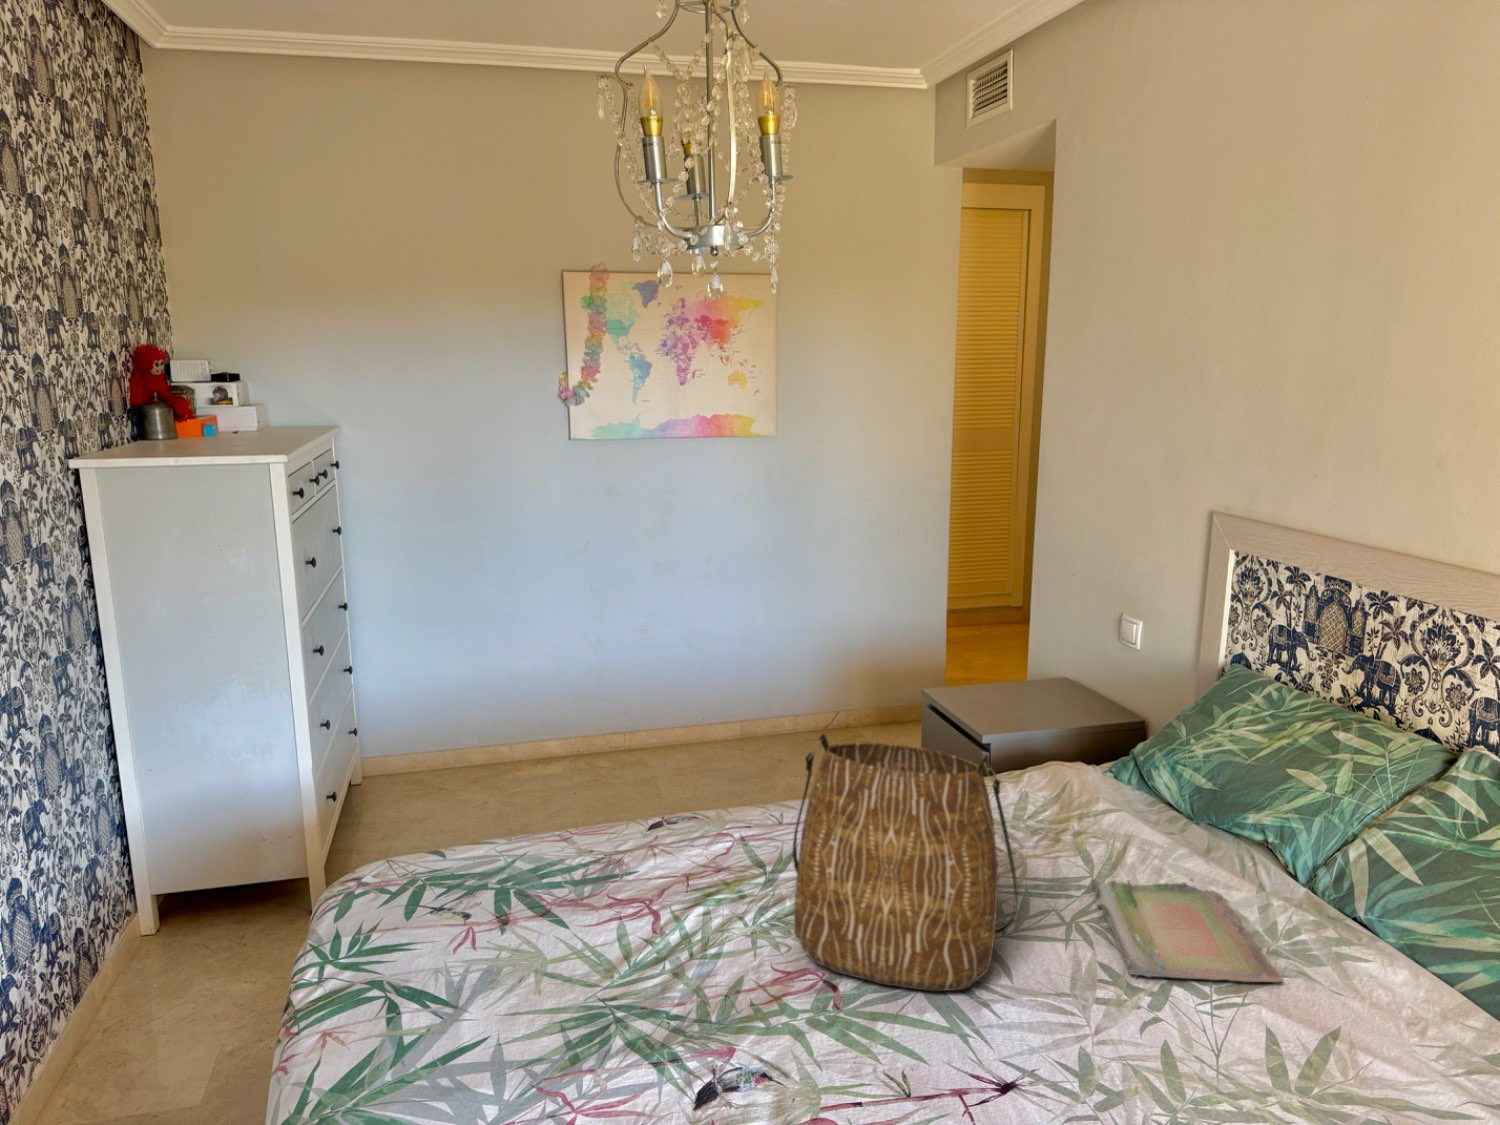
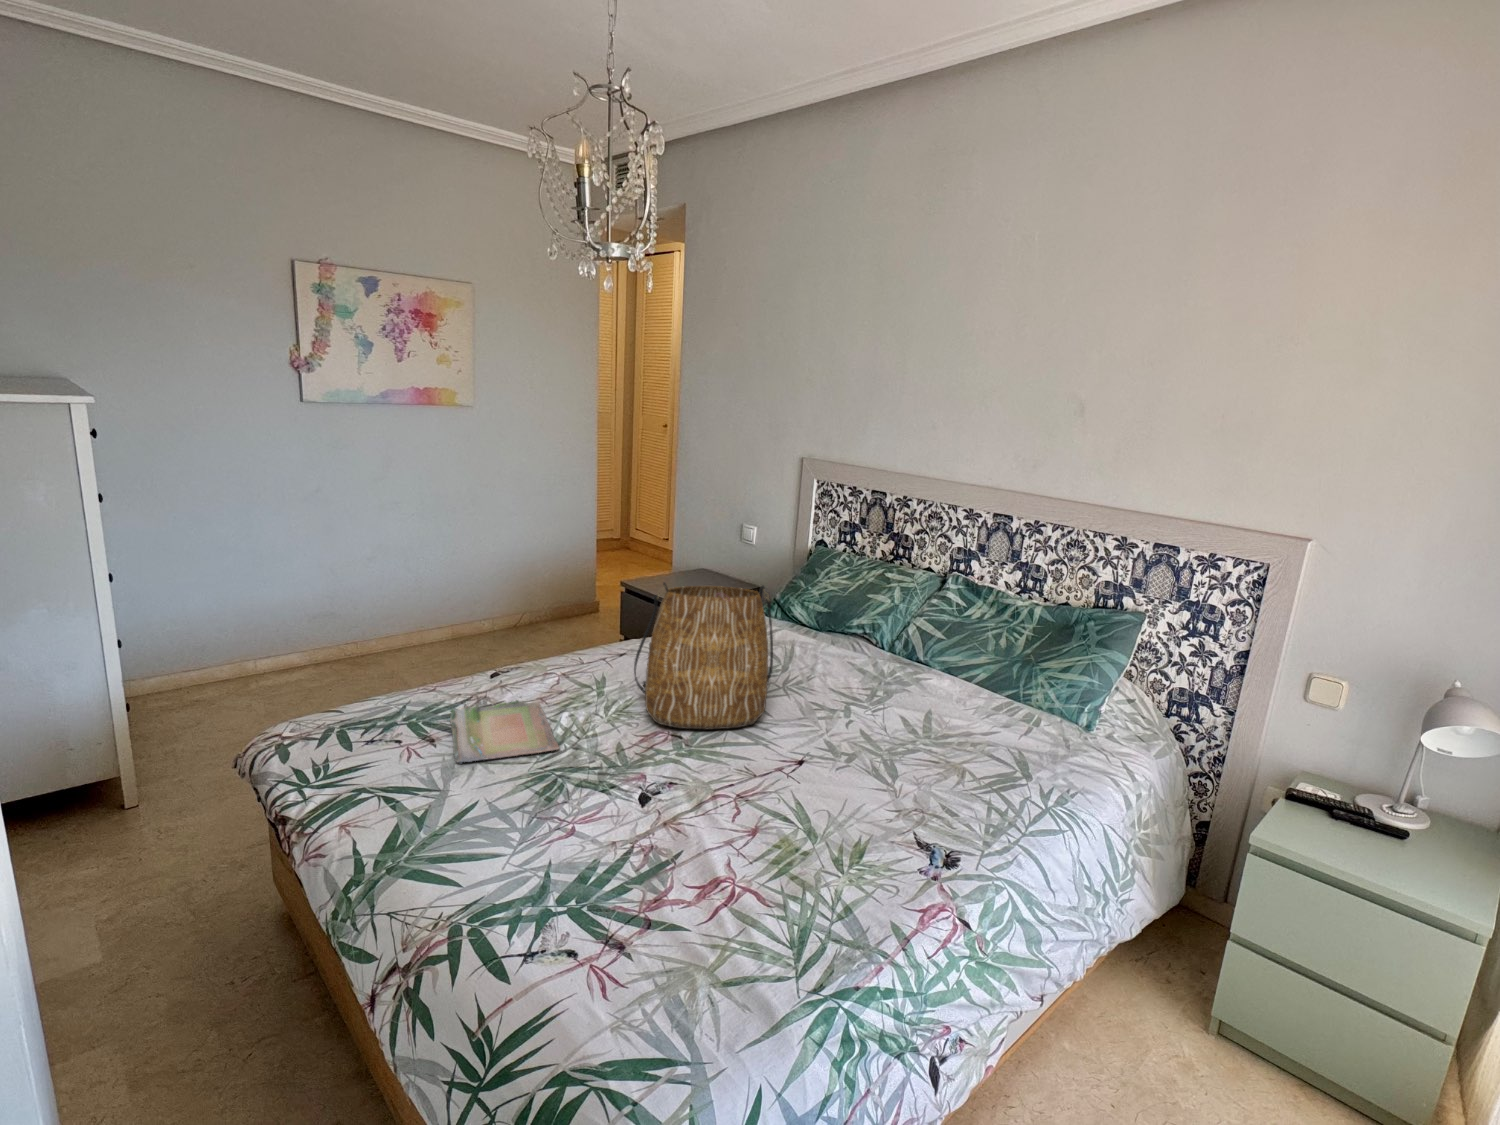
tray: present [1092,879,1282,982] -> present [450,700,559,763]

